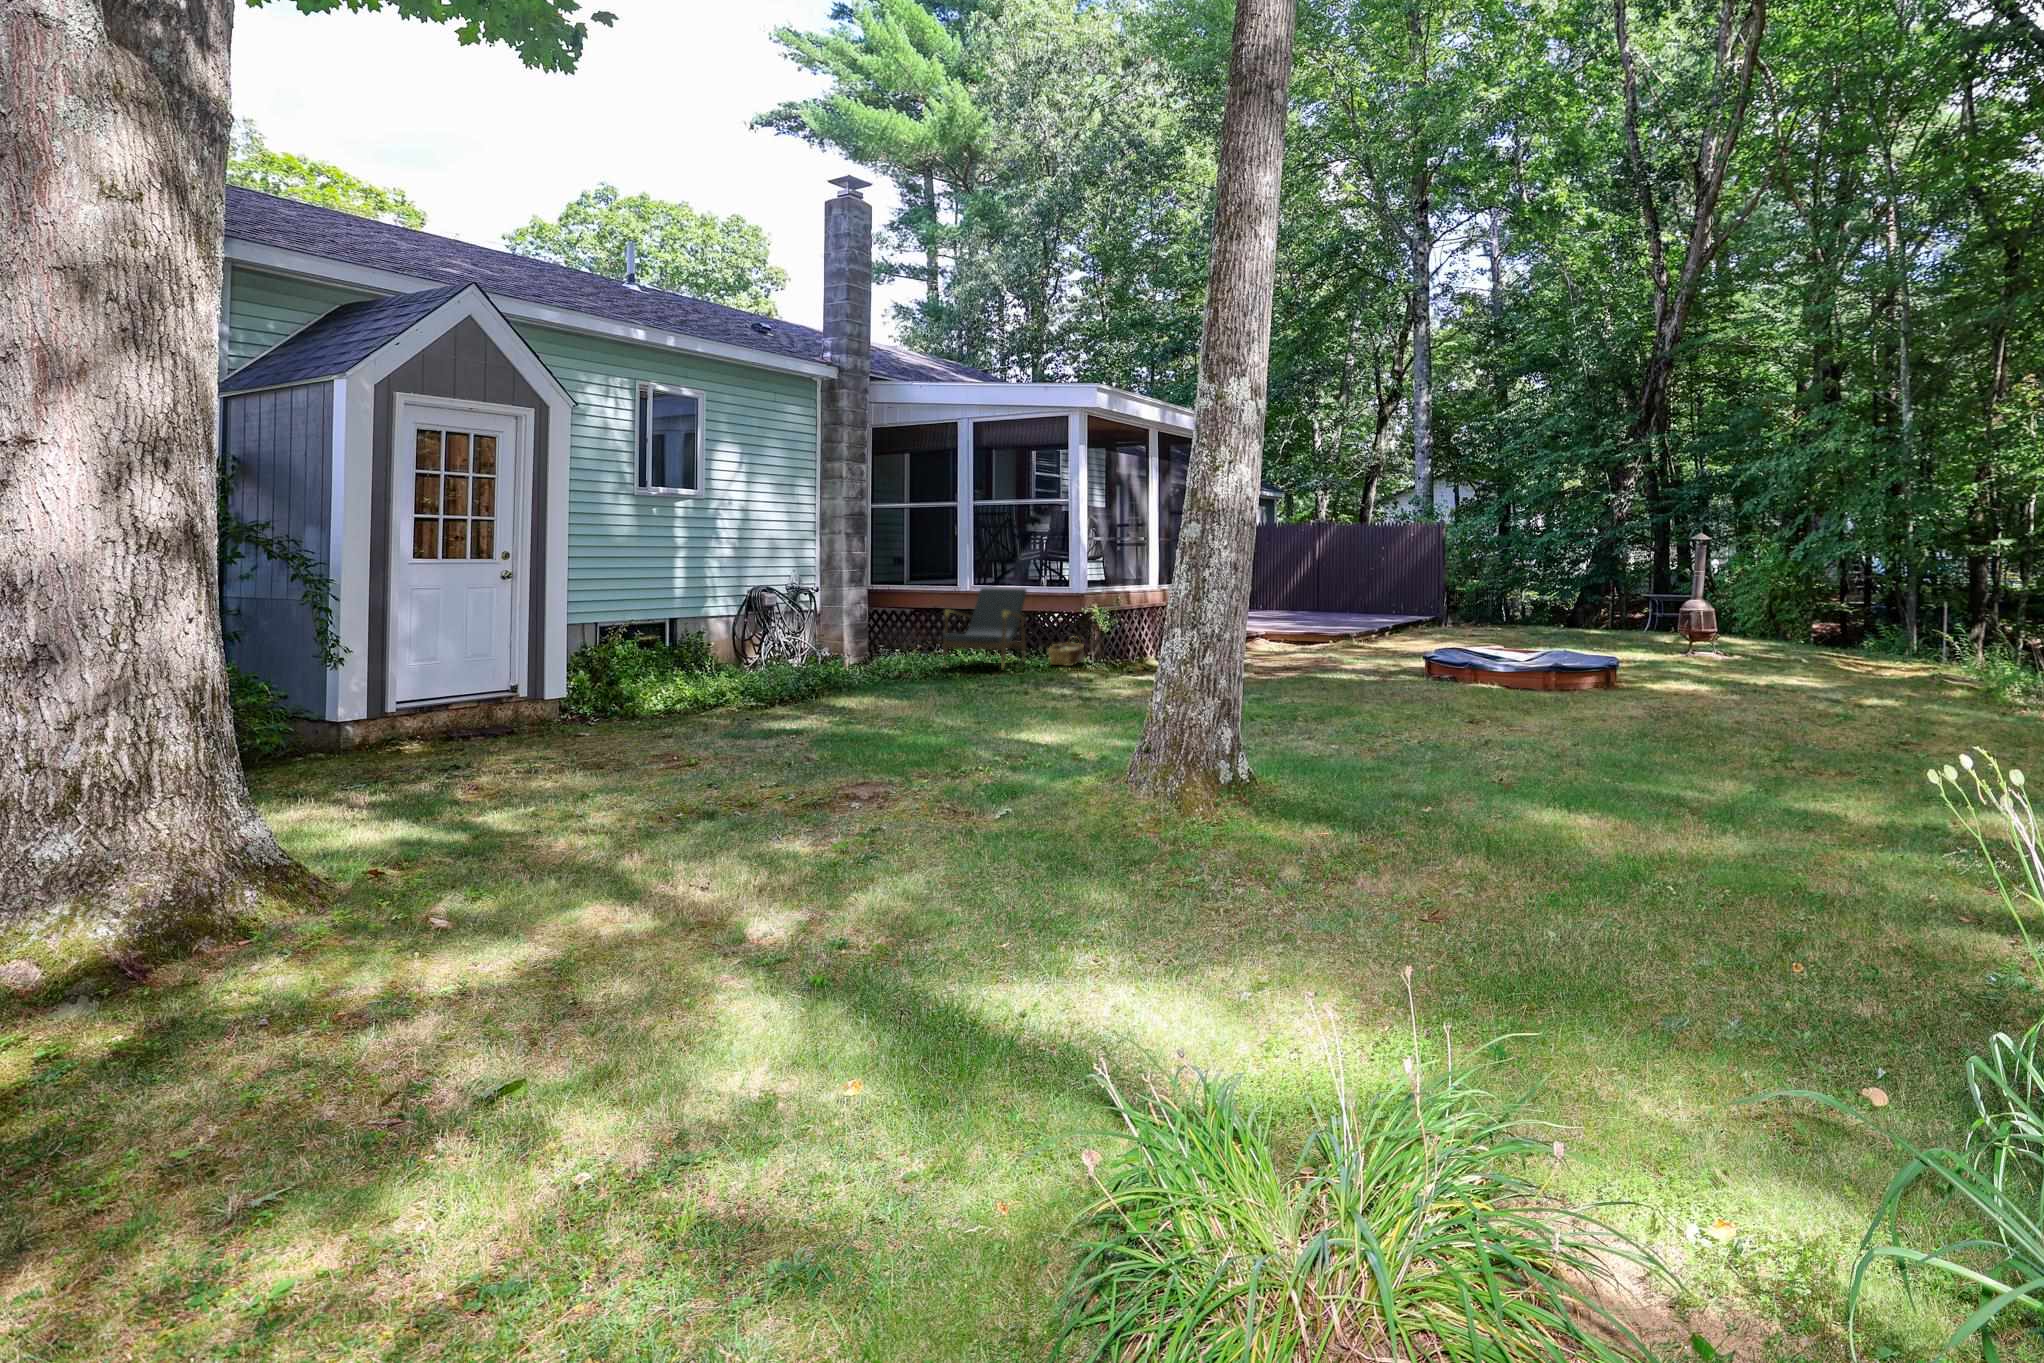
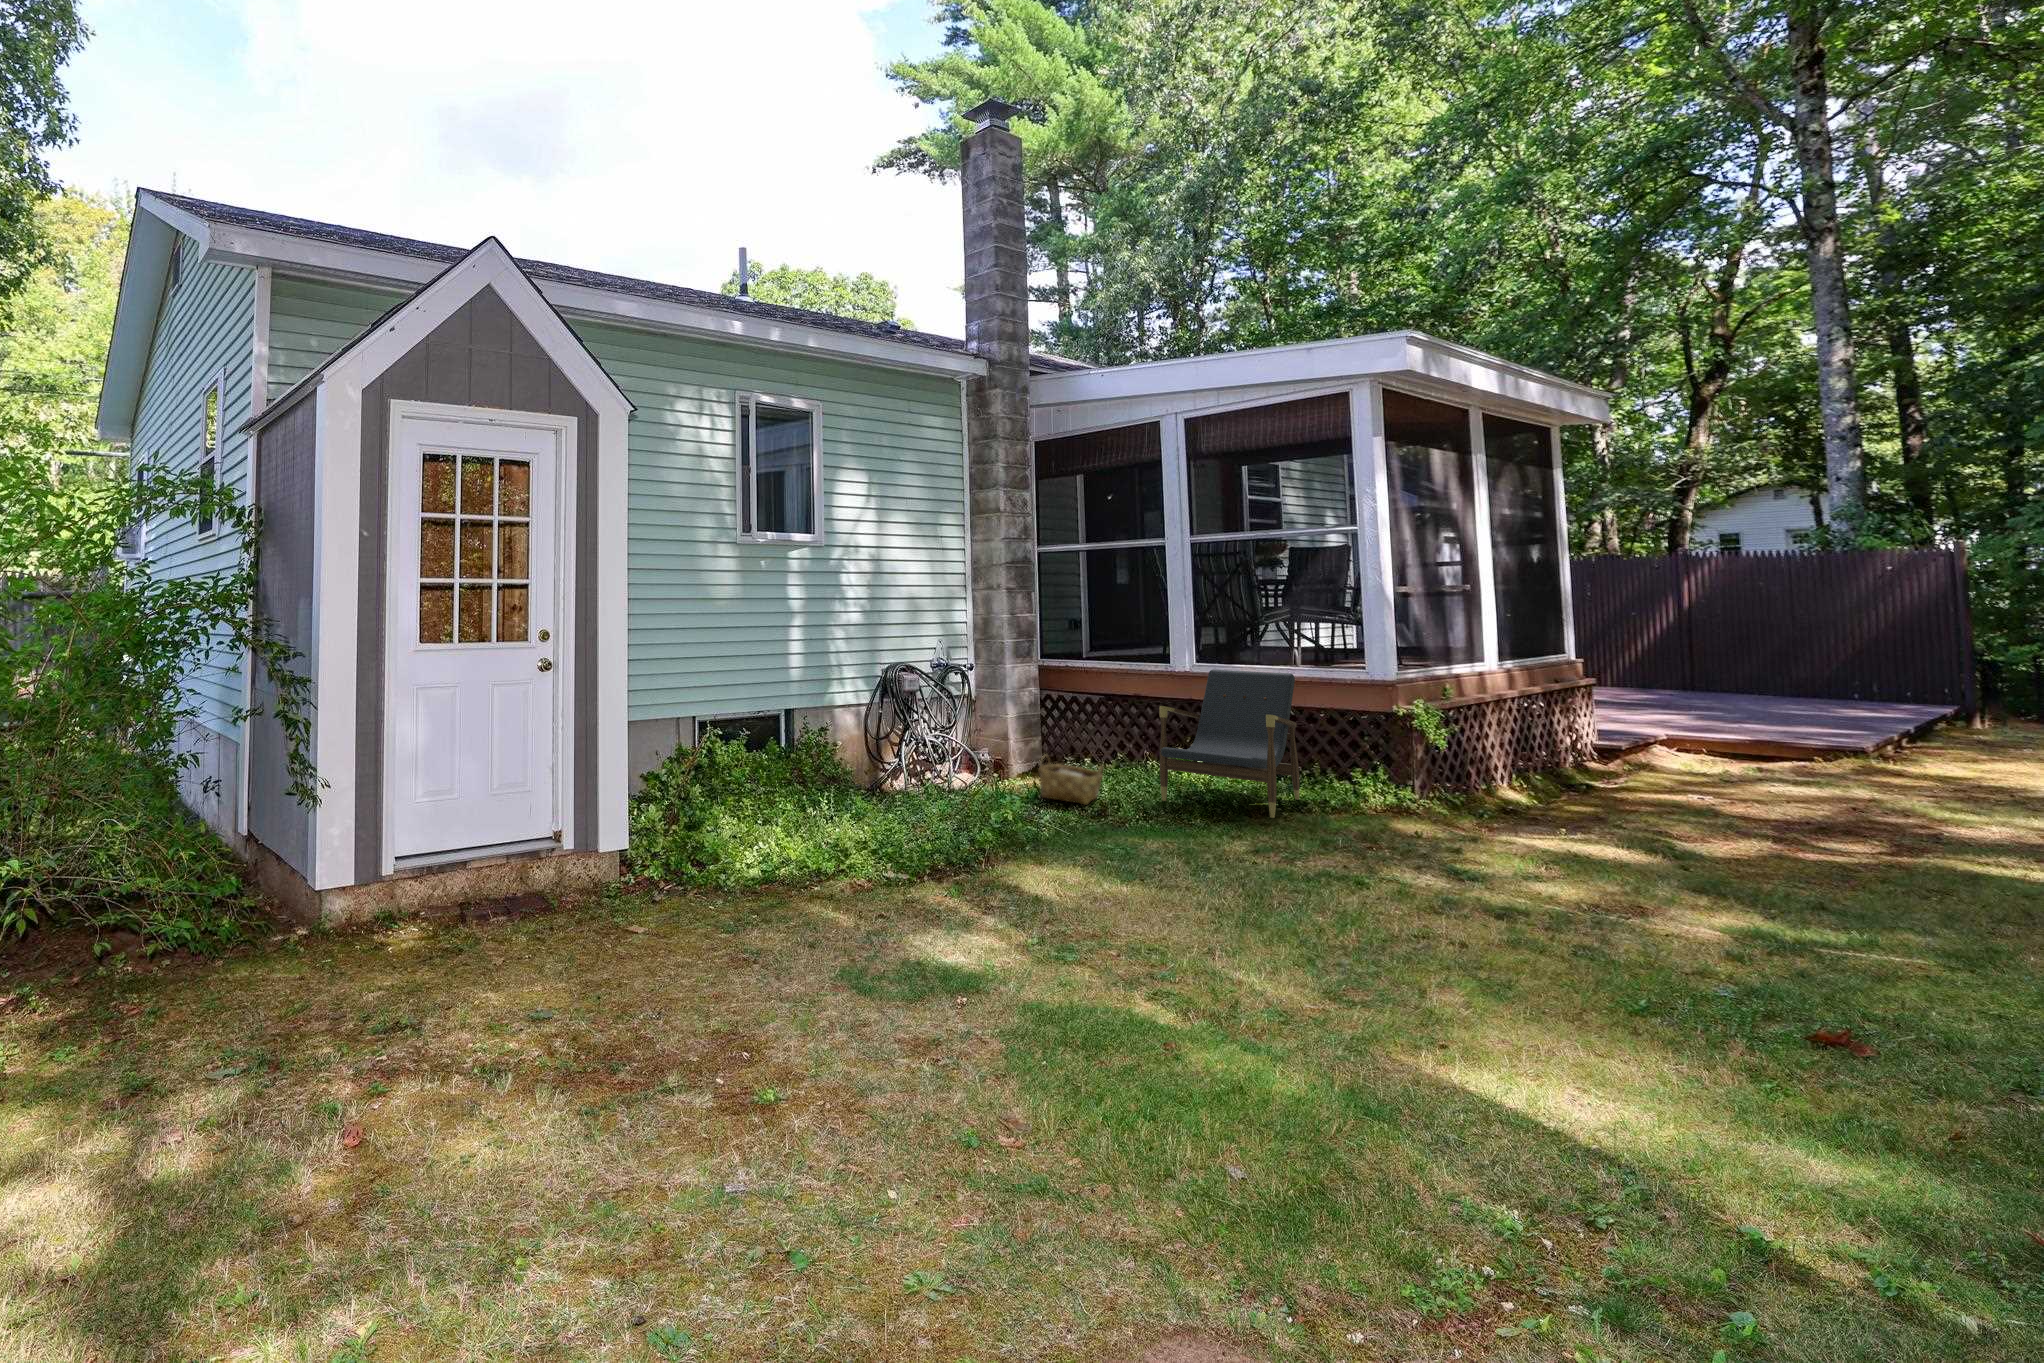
woven basket: present [1049,642,1084,666] -> present [1038,755,1103,805]

